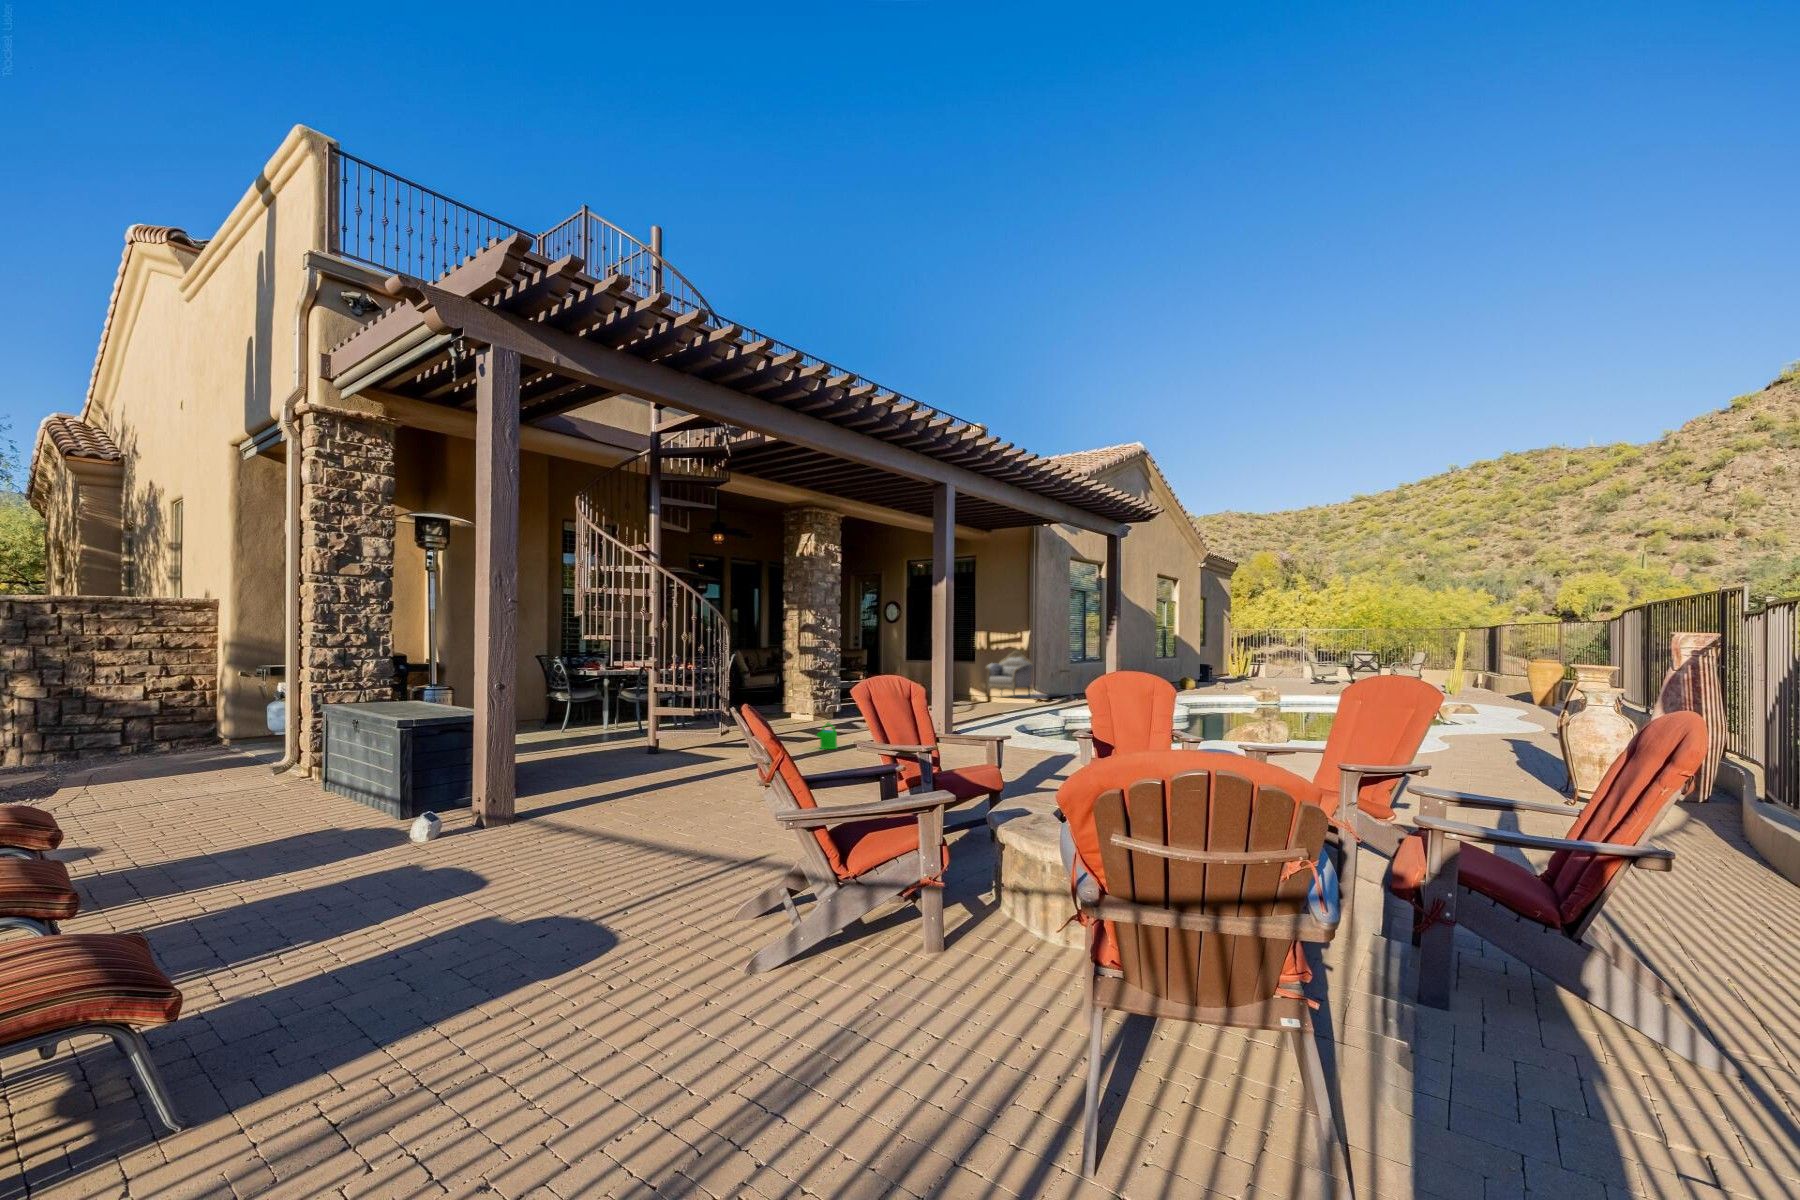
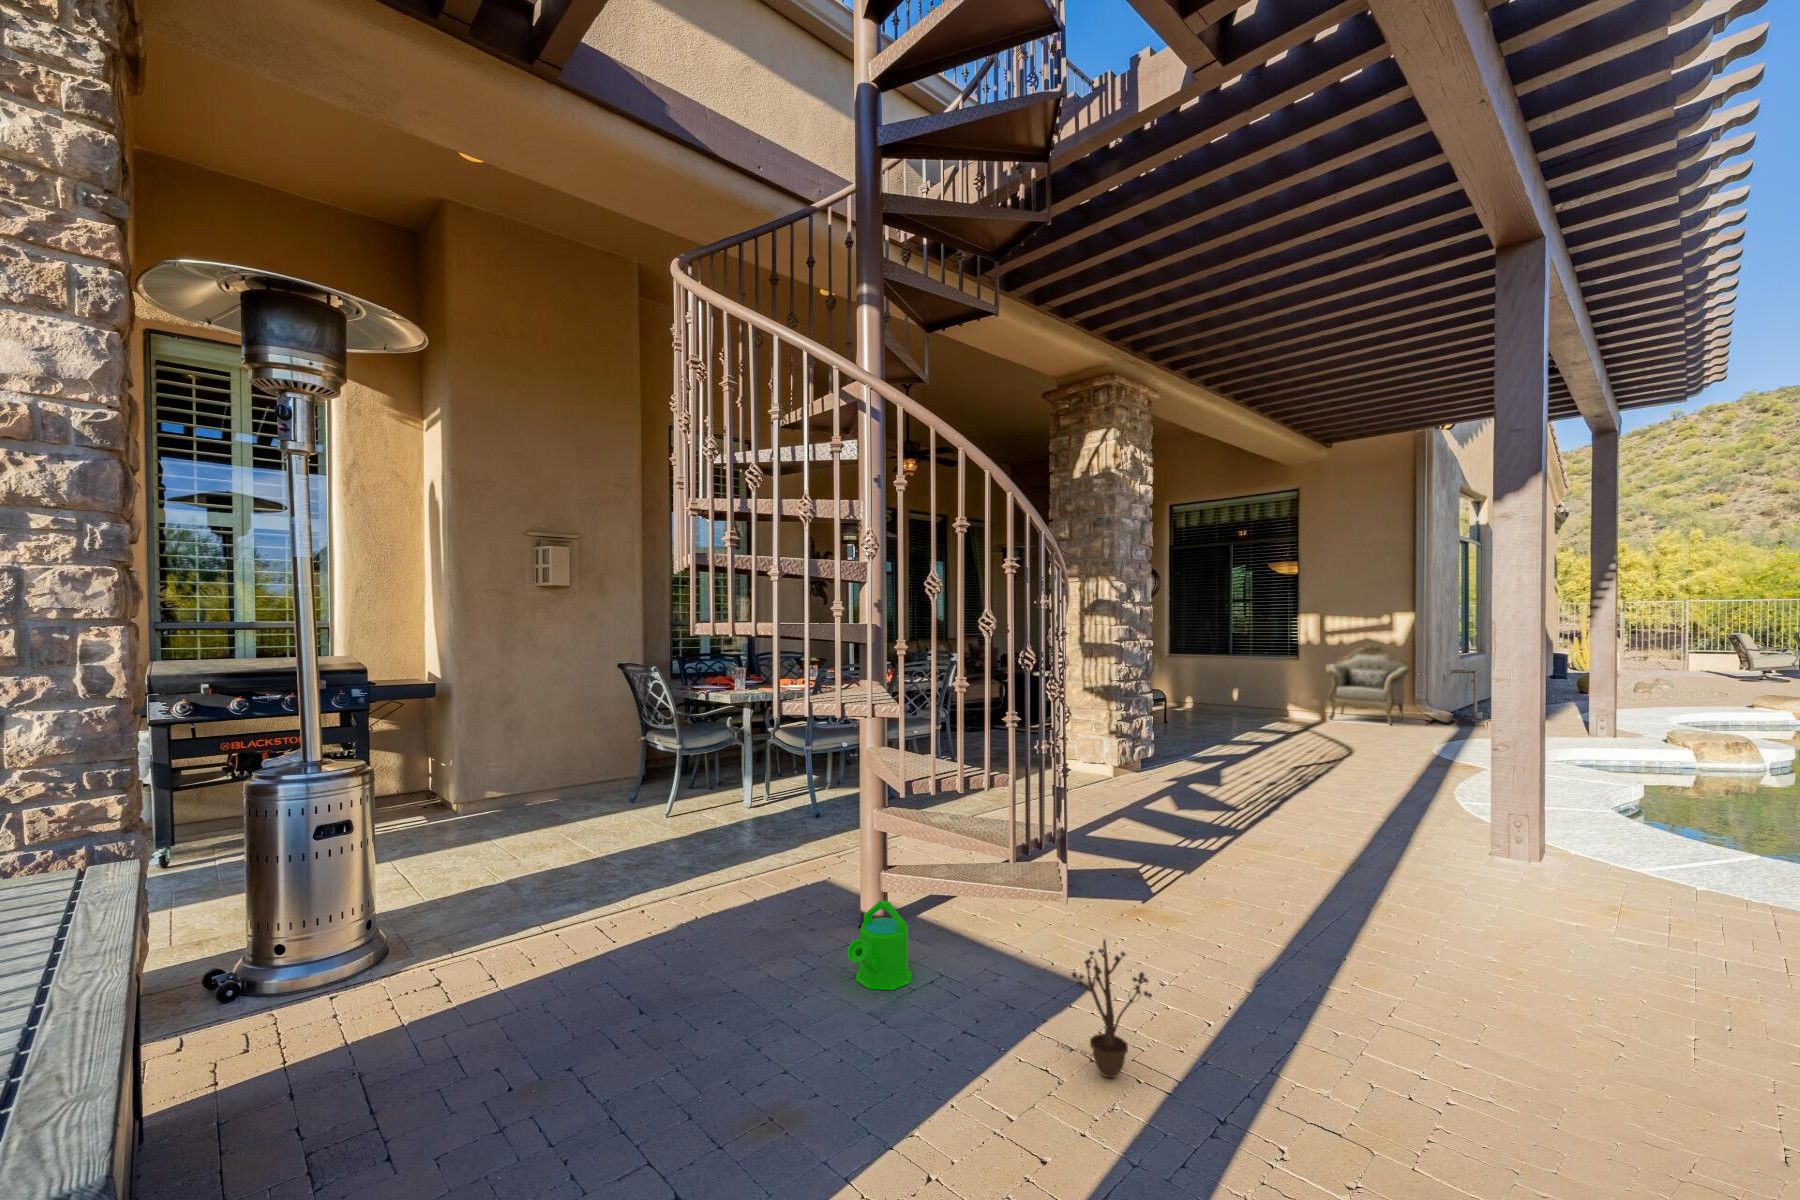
decorative plant: none [667,718,687,757] -> present [1061,940,1152,1078]
watering can: present [817,723,837,749] -> present [848,900,912,990]

